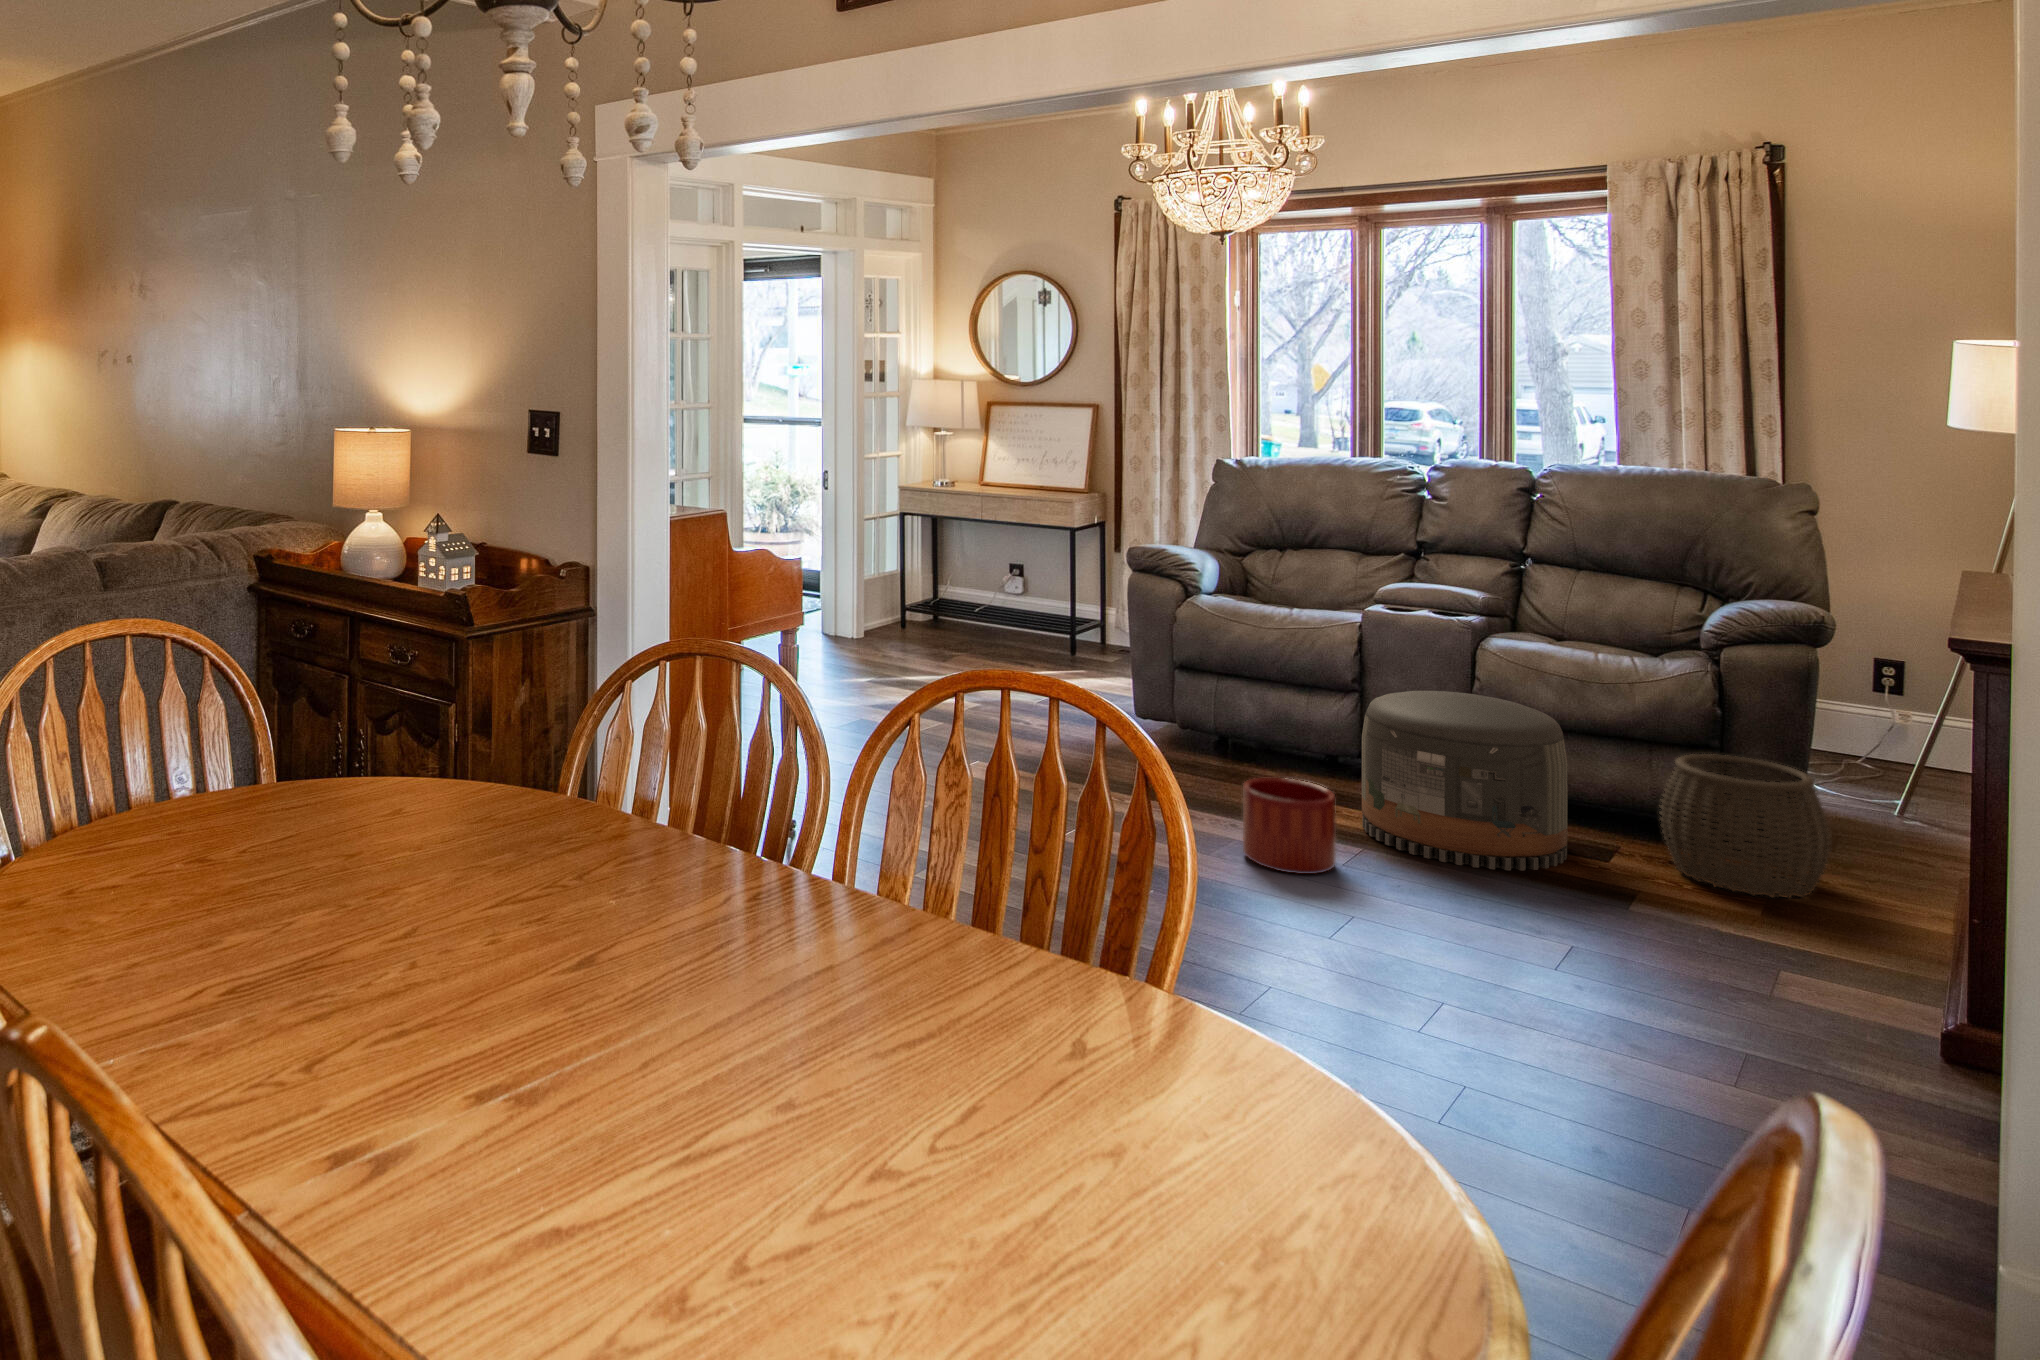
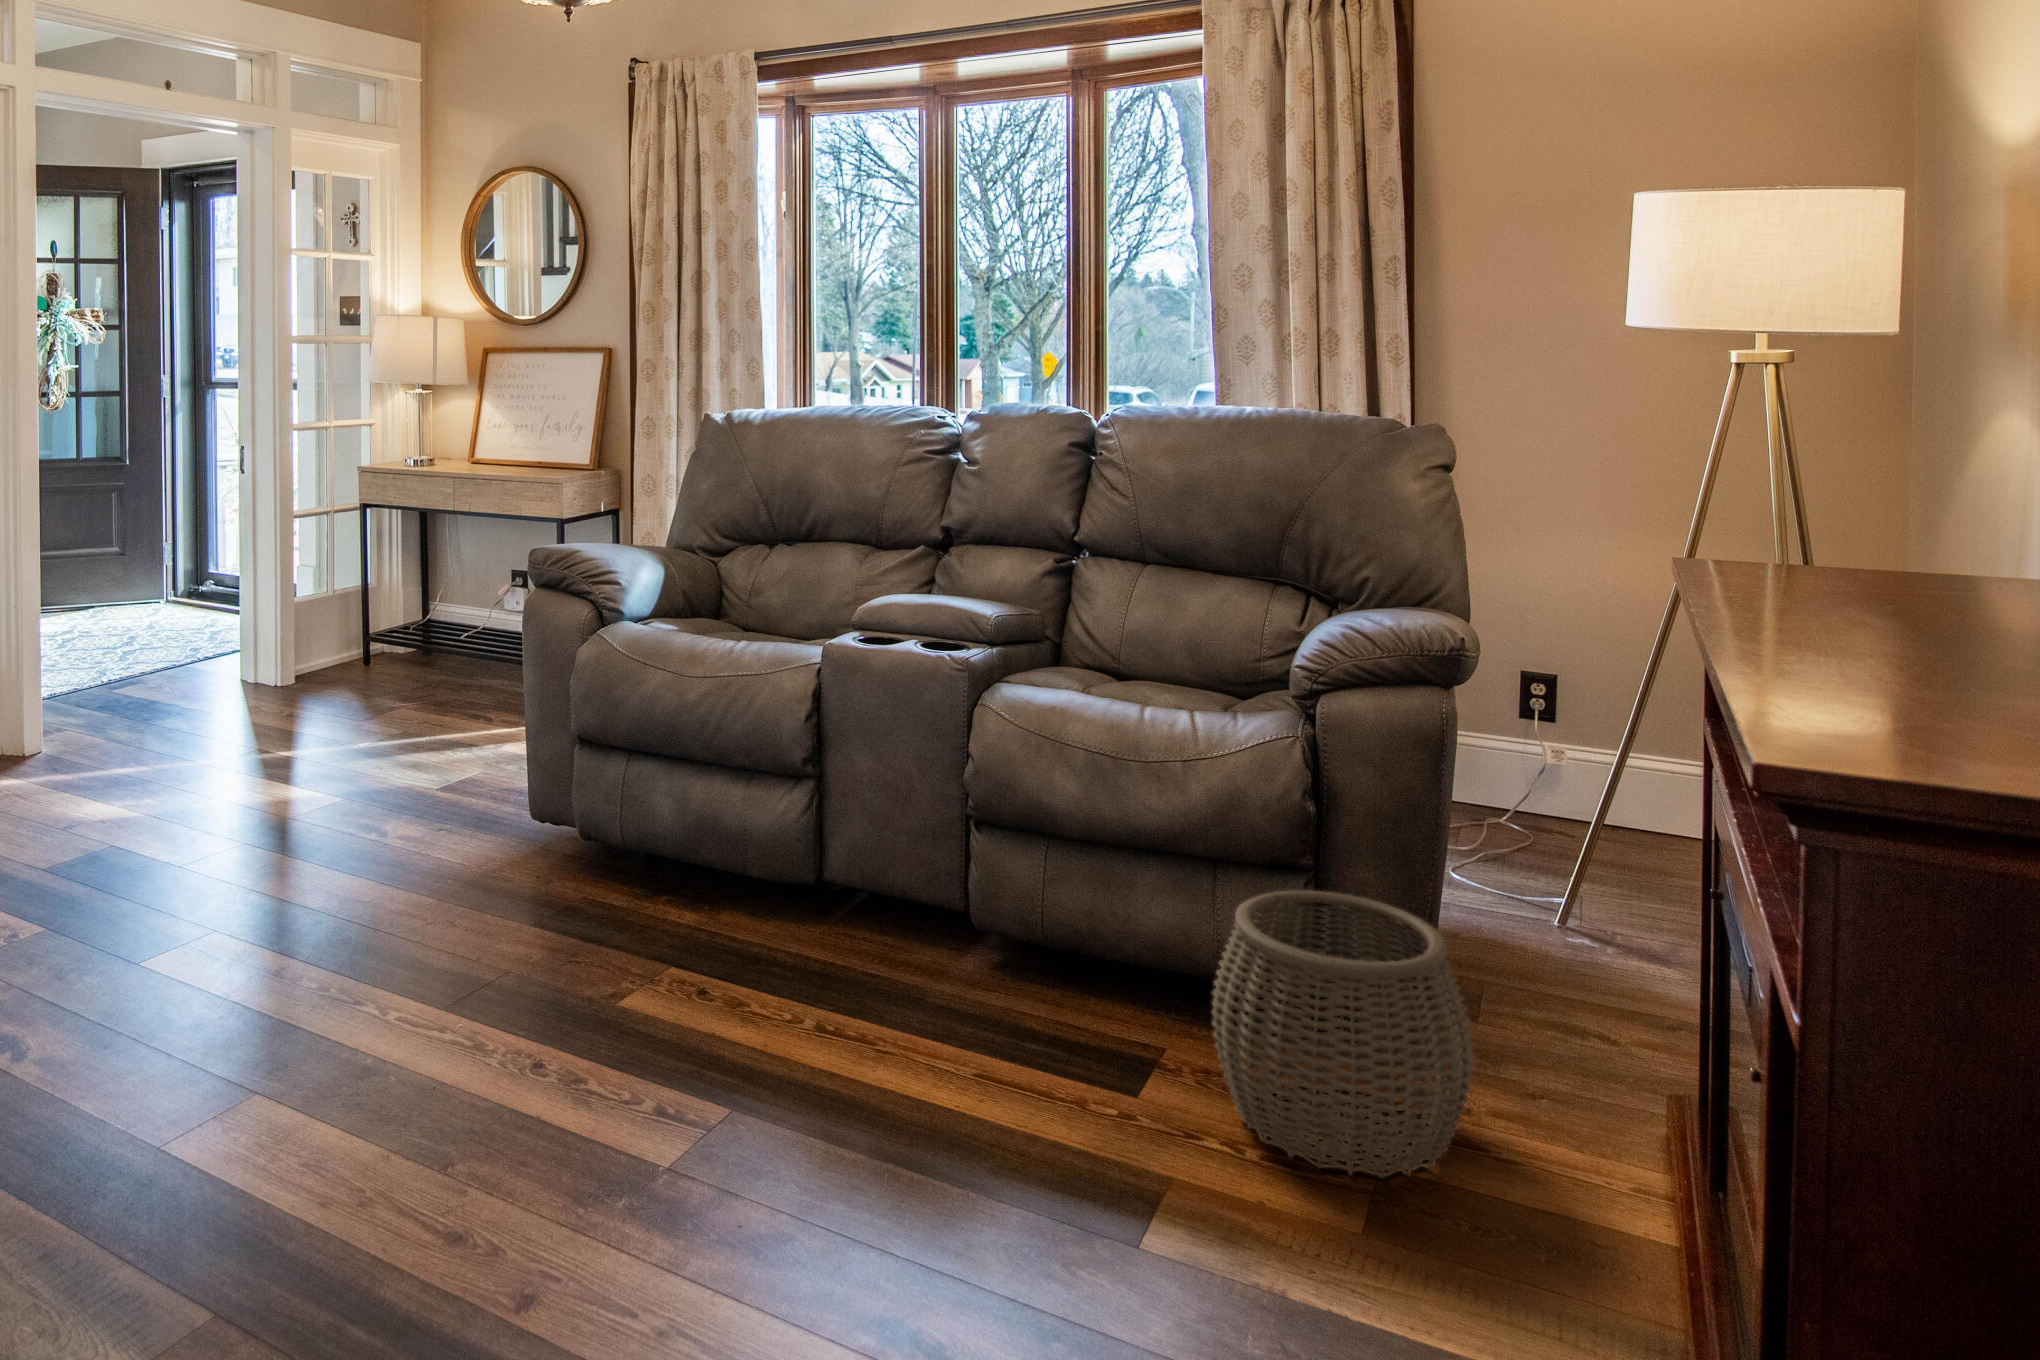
pouf: present [1362,691,1567,870] -> none [760,789,1074,1146]
planter: present [1243,778,1336,874] -> none [489,993,652,1211]

